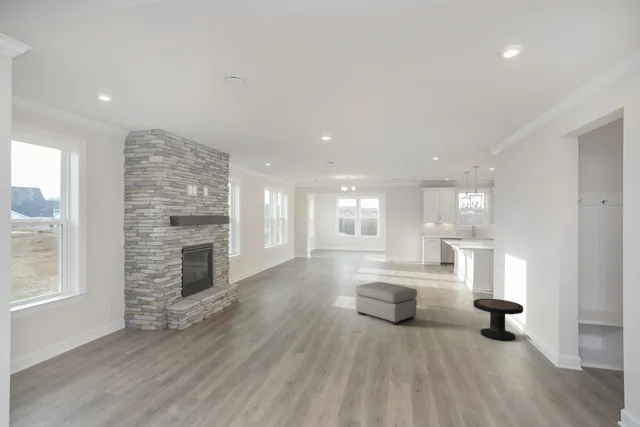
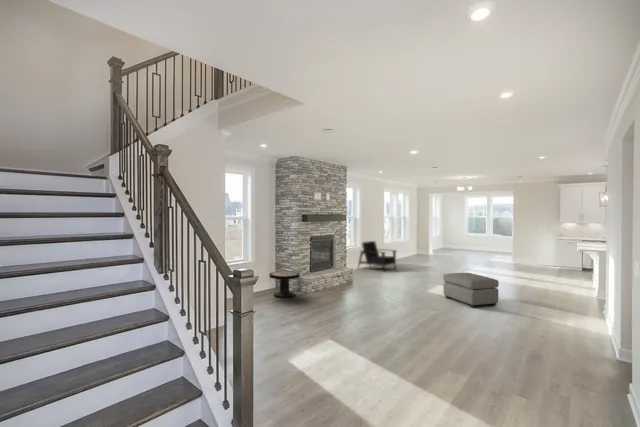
armchair: none [237,247,284,285] -> present [358,241,396,270]
side table: present [474,299,523,341] -> present [269,271,300,298]

